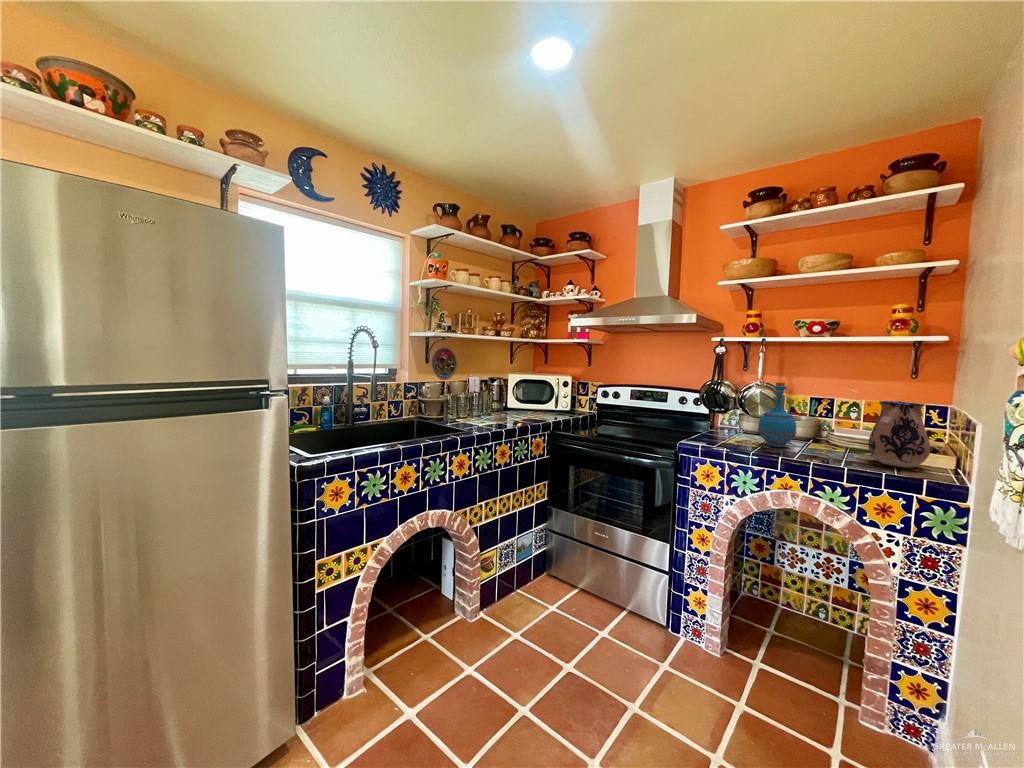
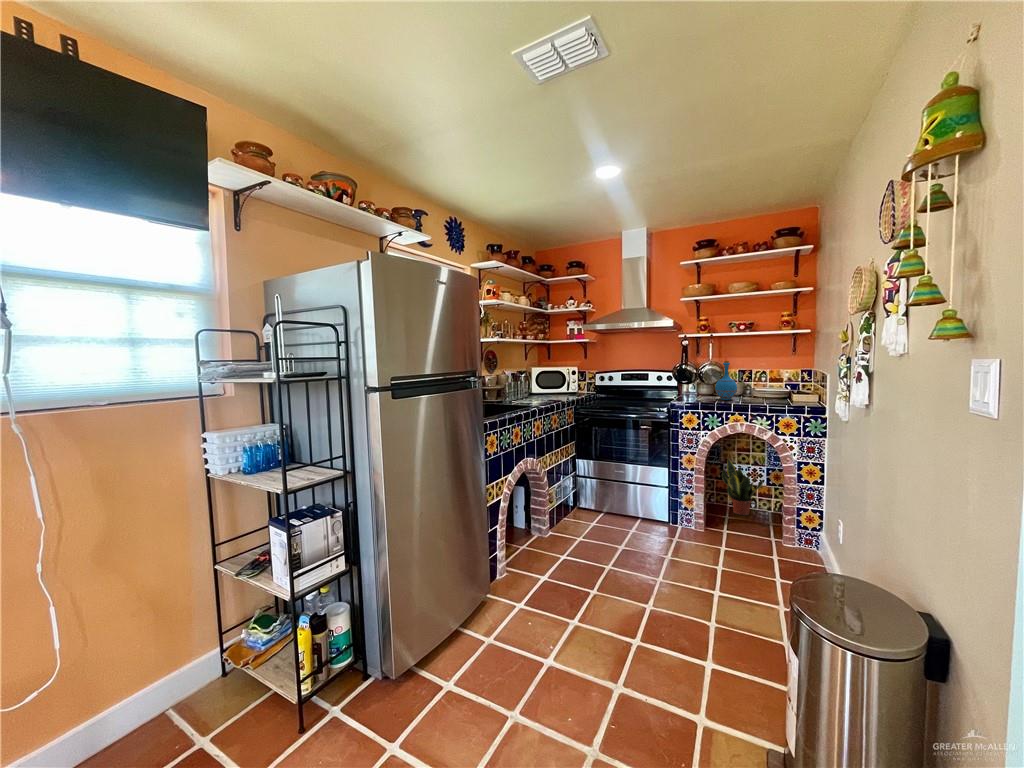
ceramic pitcher: present [868,401,930,468] -> none [777,367,807,403]
potted plant: none [770,535,839,633] -> present [722,458,763,515]

